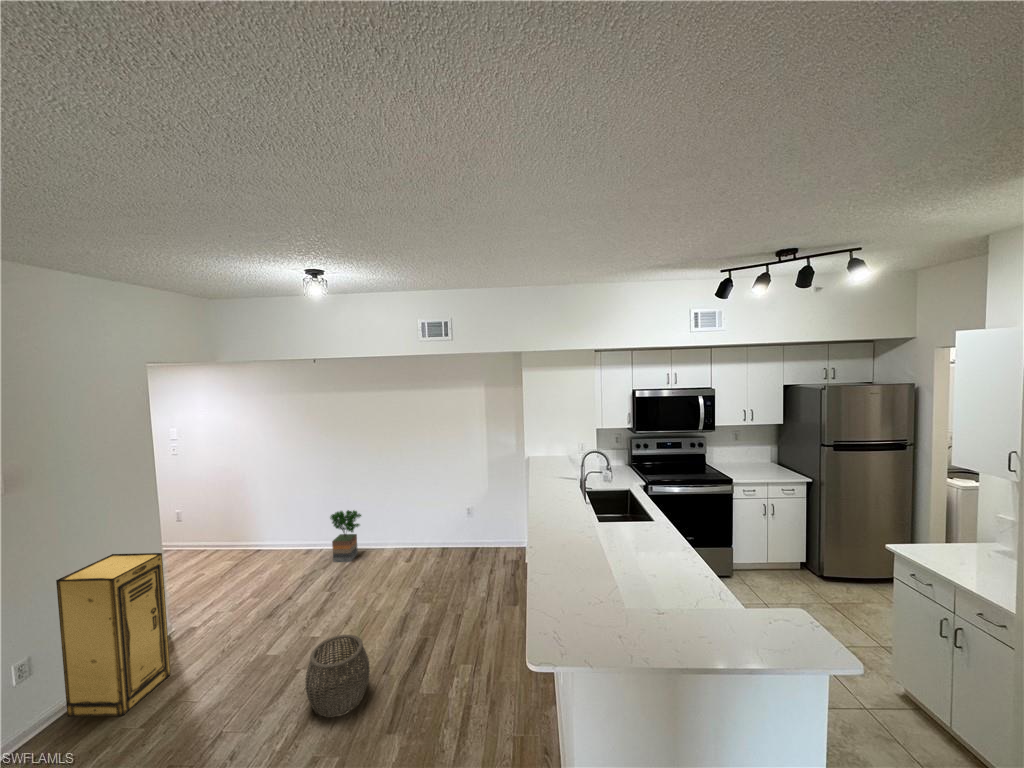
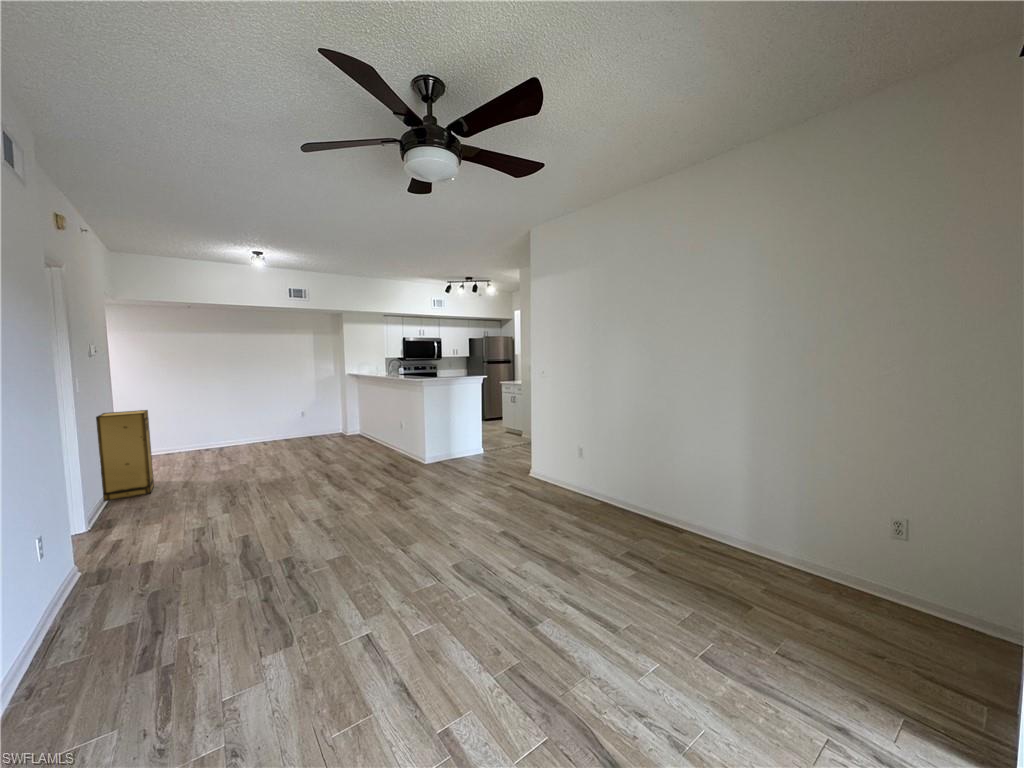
potted tree: present [330,510,361,562] -> none [189,419,219,455]
woven basket: present [305,635,370,717] -> none [269,441,304,472]

